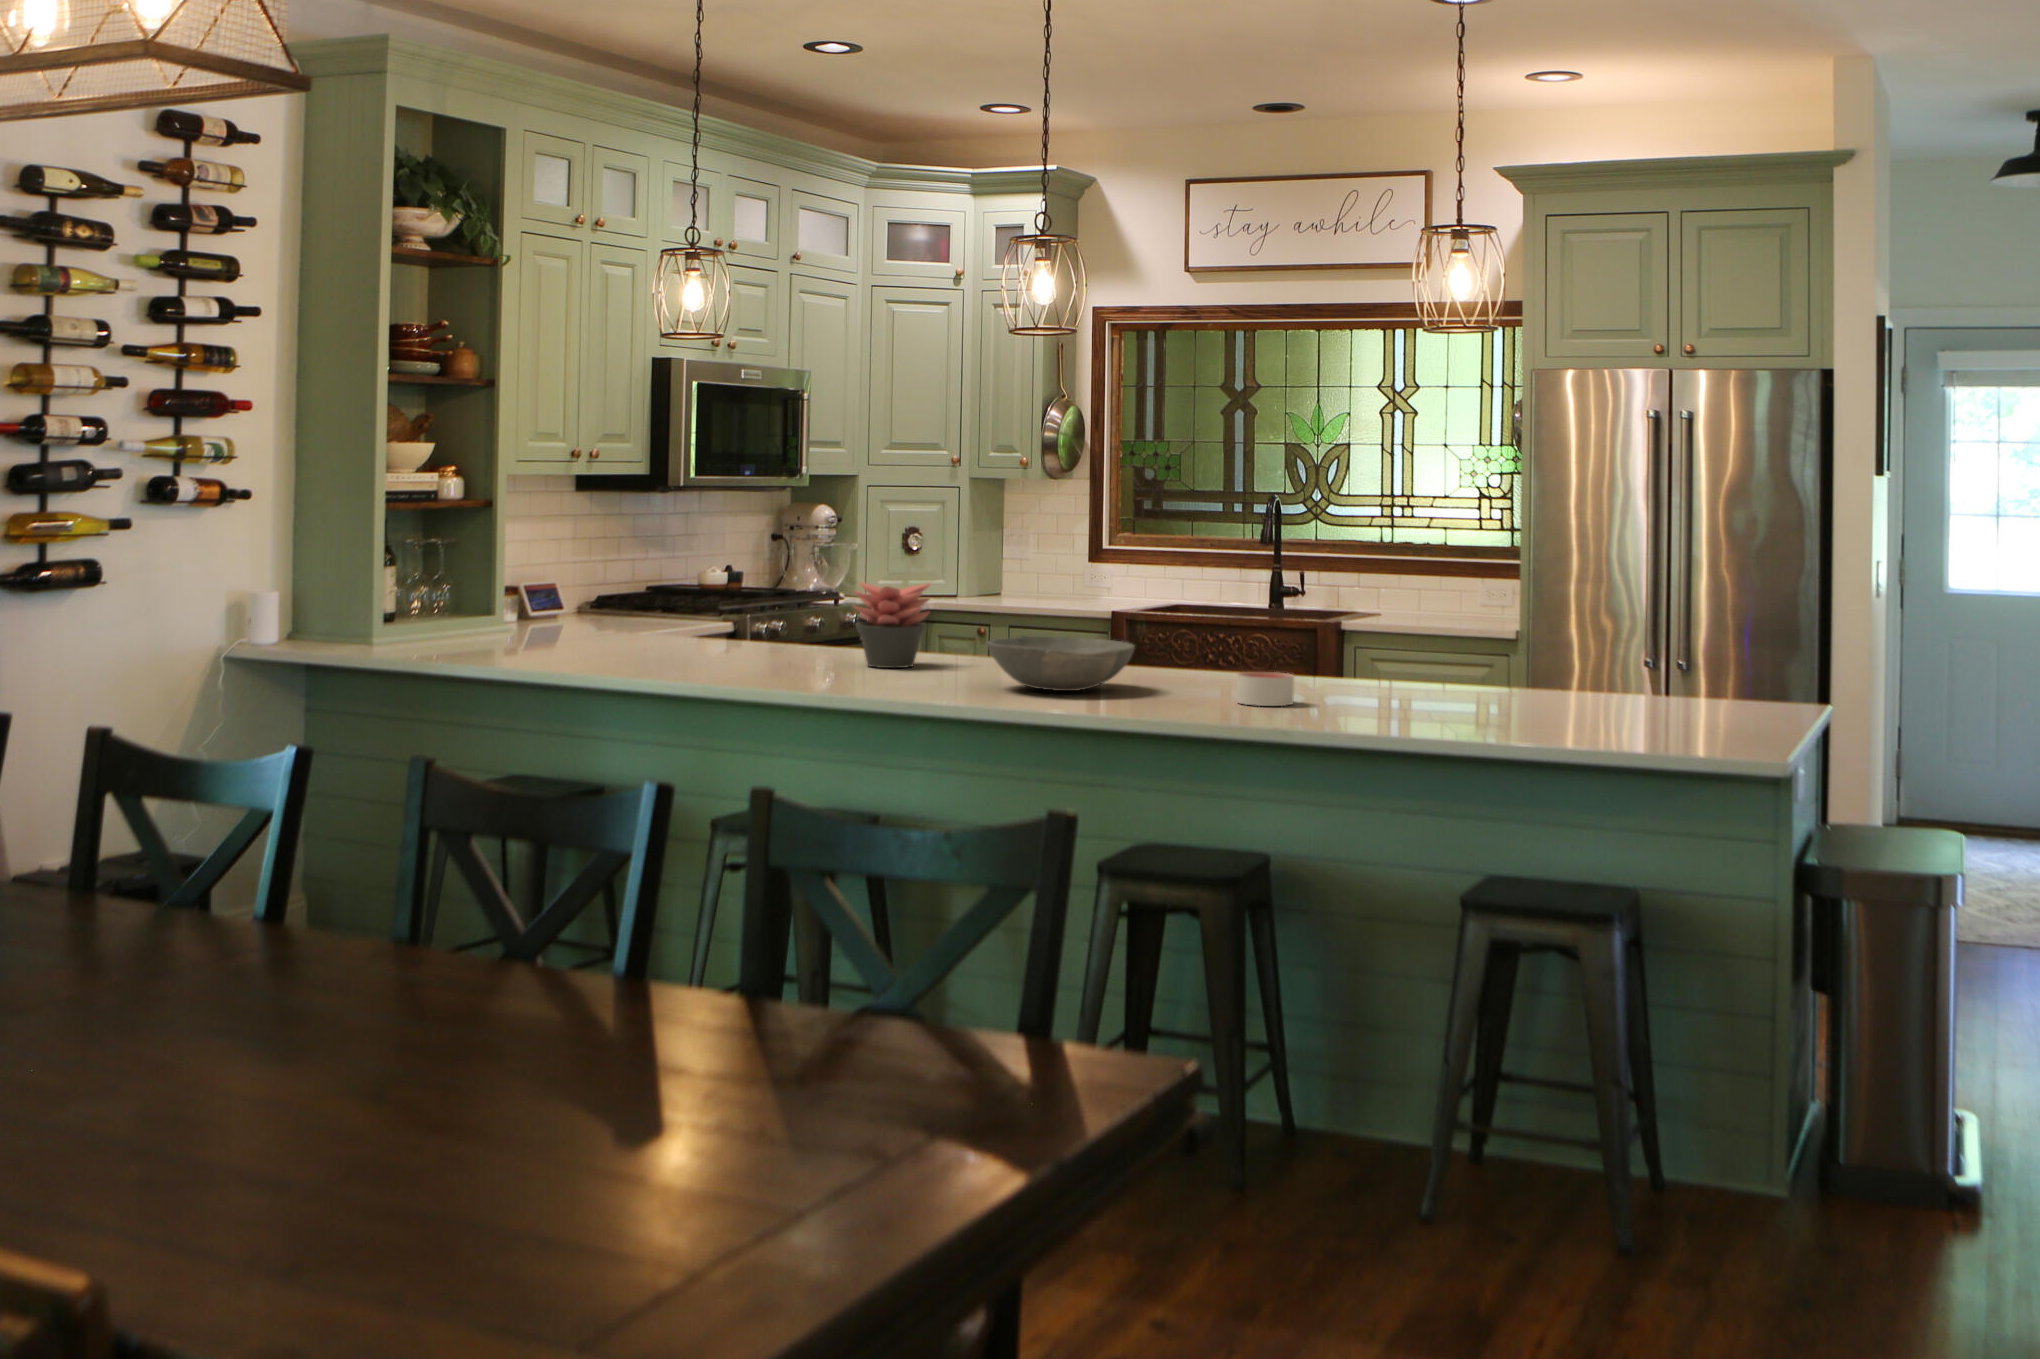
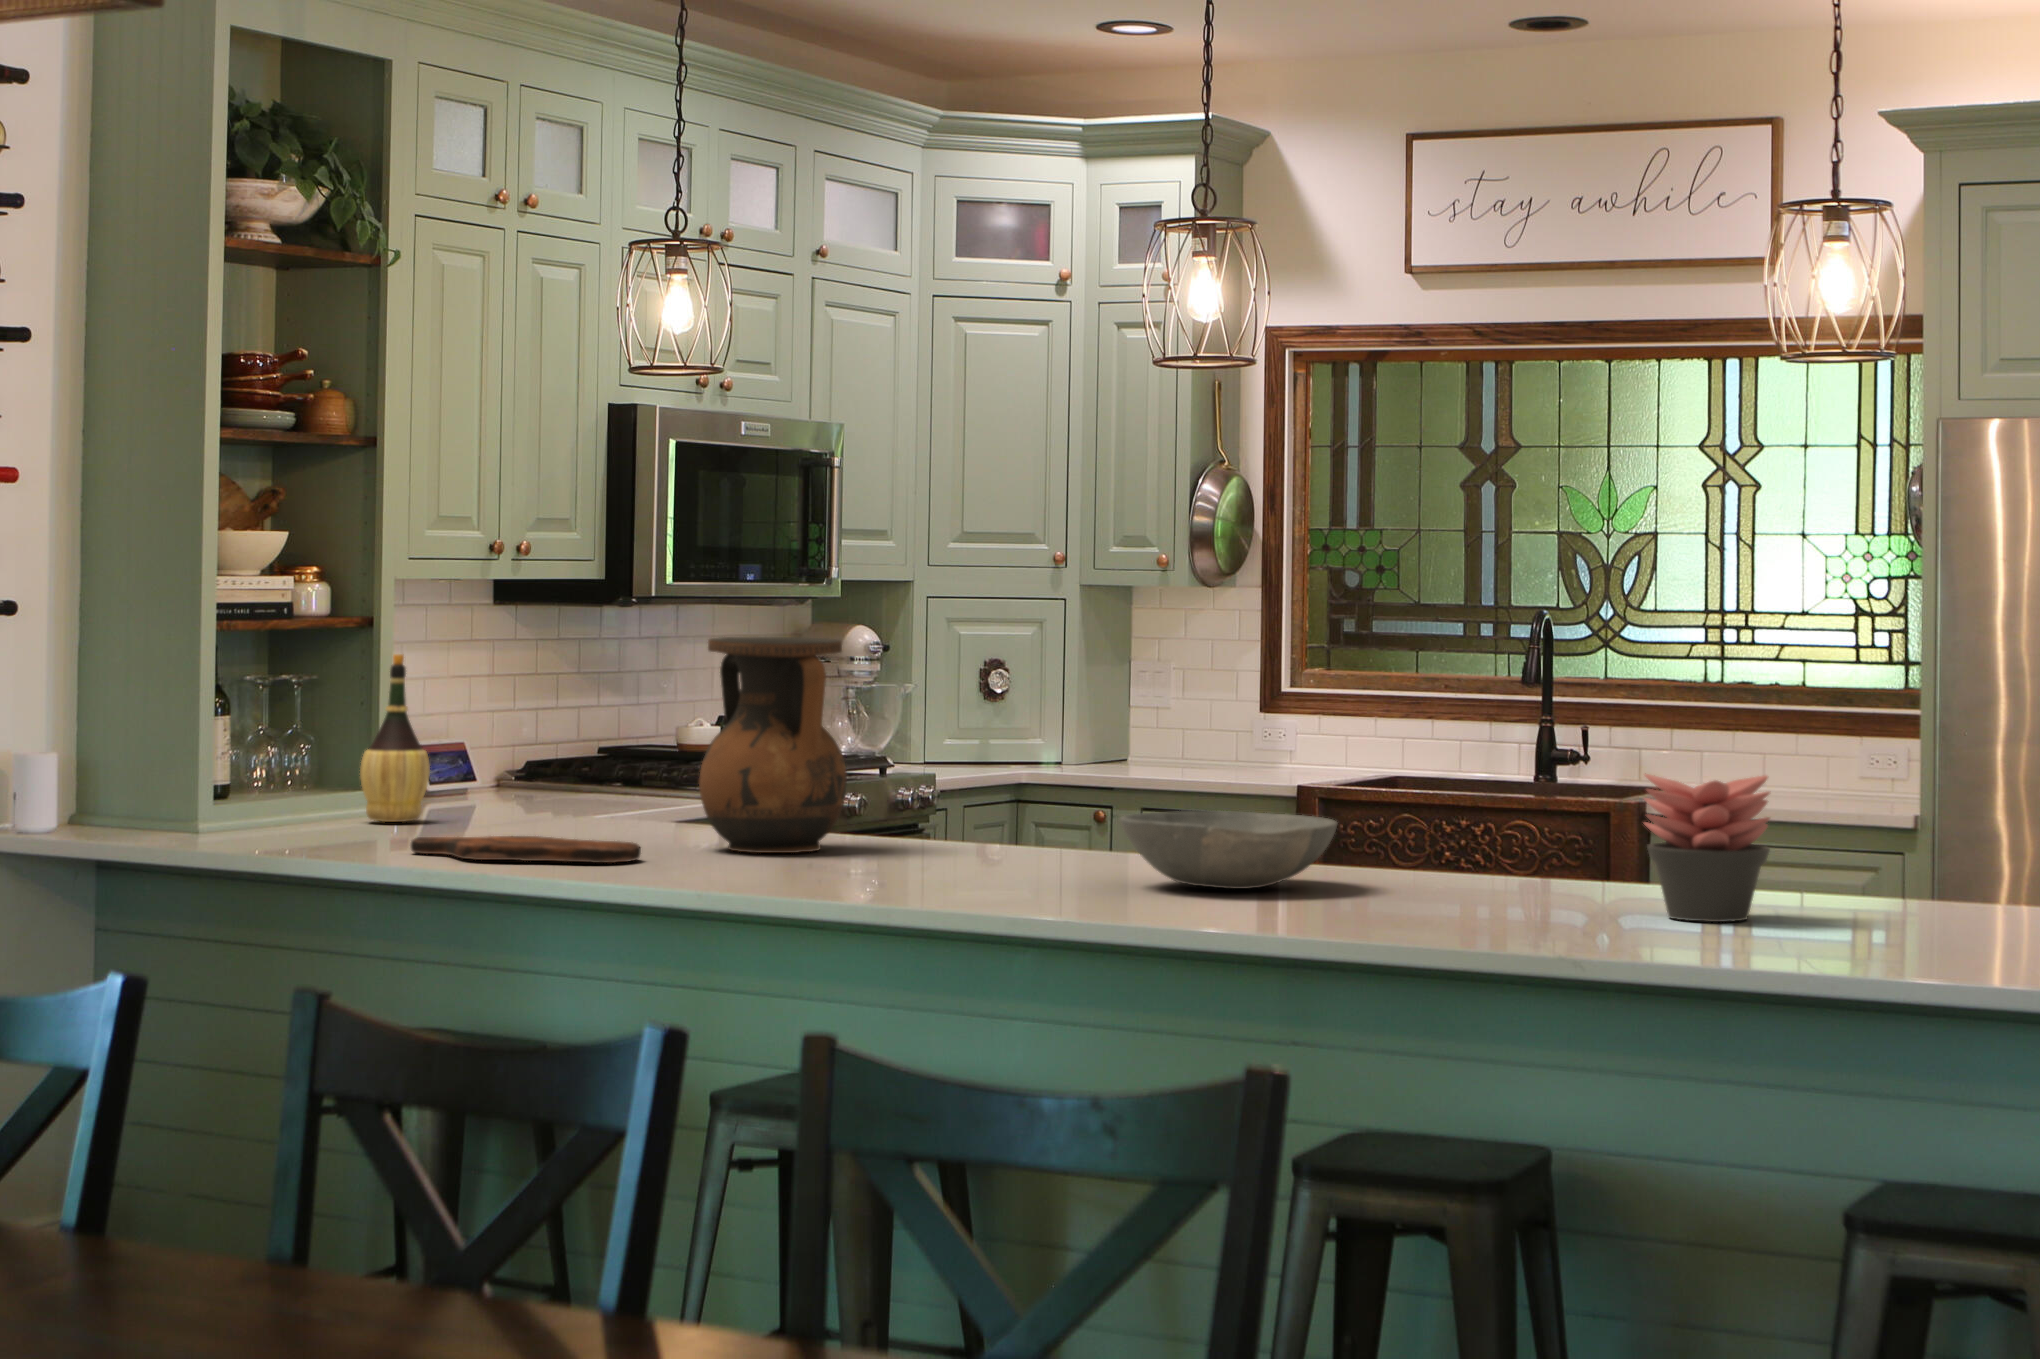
vase: none [706,516,805,662] -> present [699,637,847,853]
wine bottle: none [484,526,530,638] -> present [360,654,430,822]
succulent plant: present [854,582,930,668] -> present [1644,773,1770,922]
cutting board: none [511,650,665,670] -> present [411,836,641,863]
candle: present [1237,672,1294,706] -> none [1487,859,1570,907]

